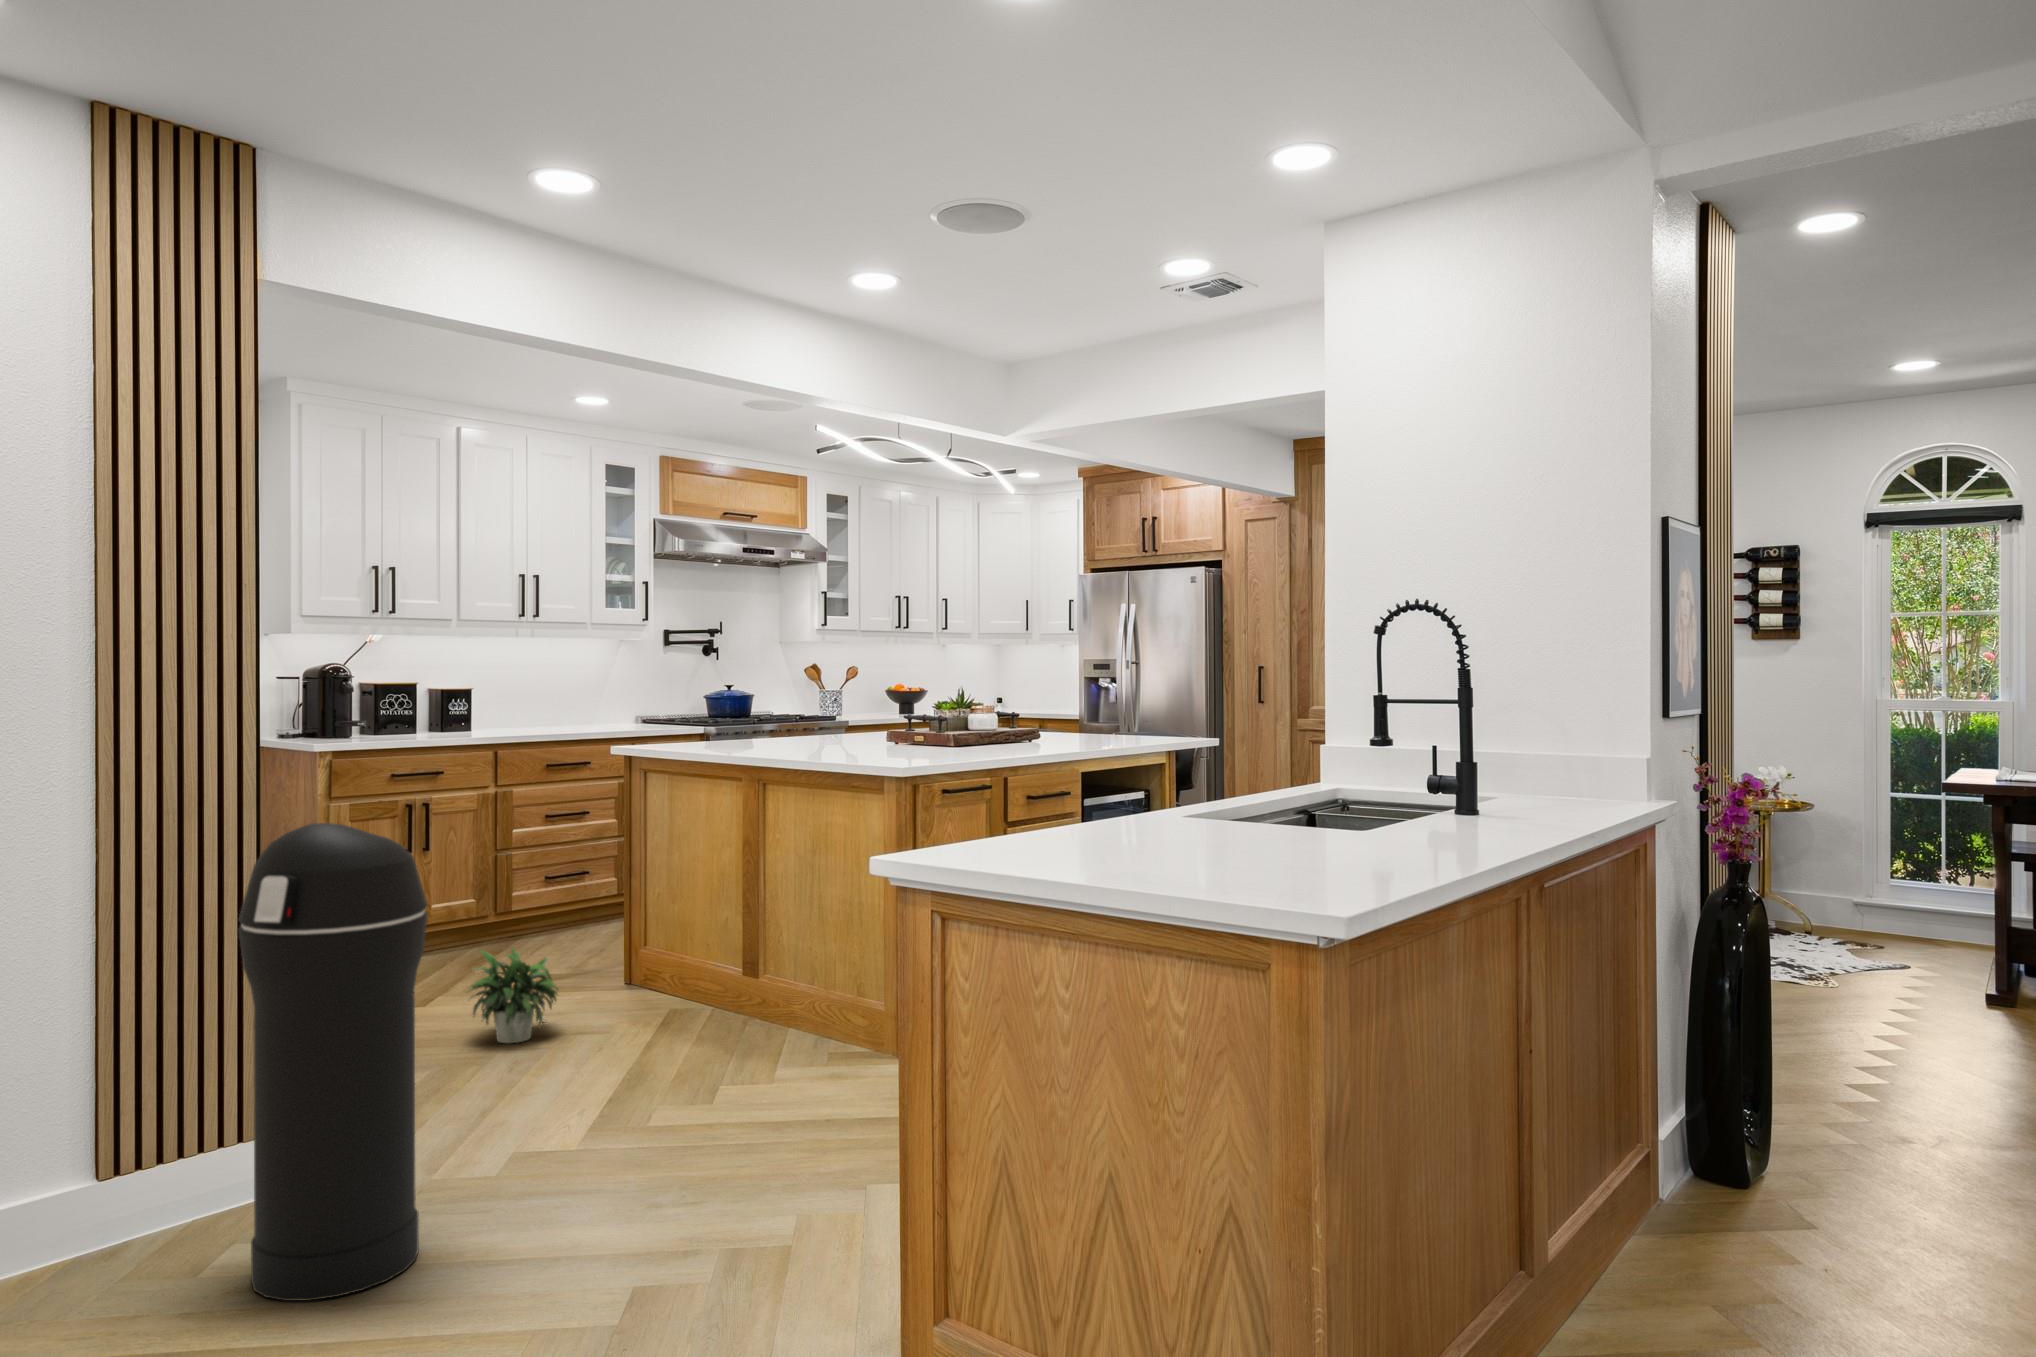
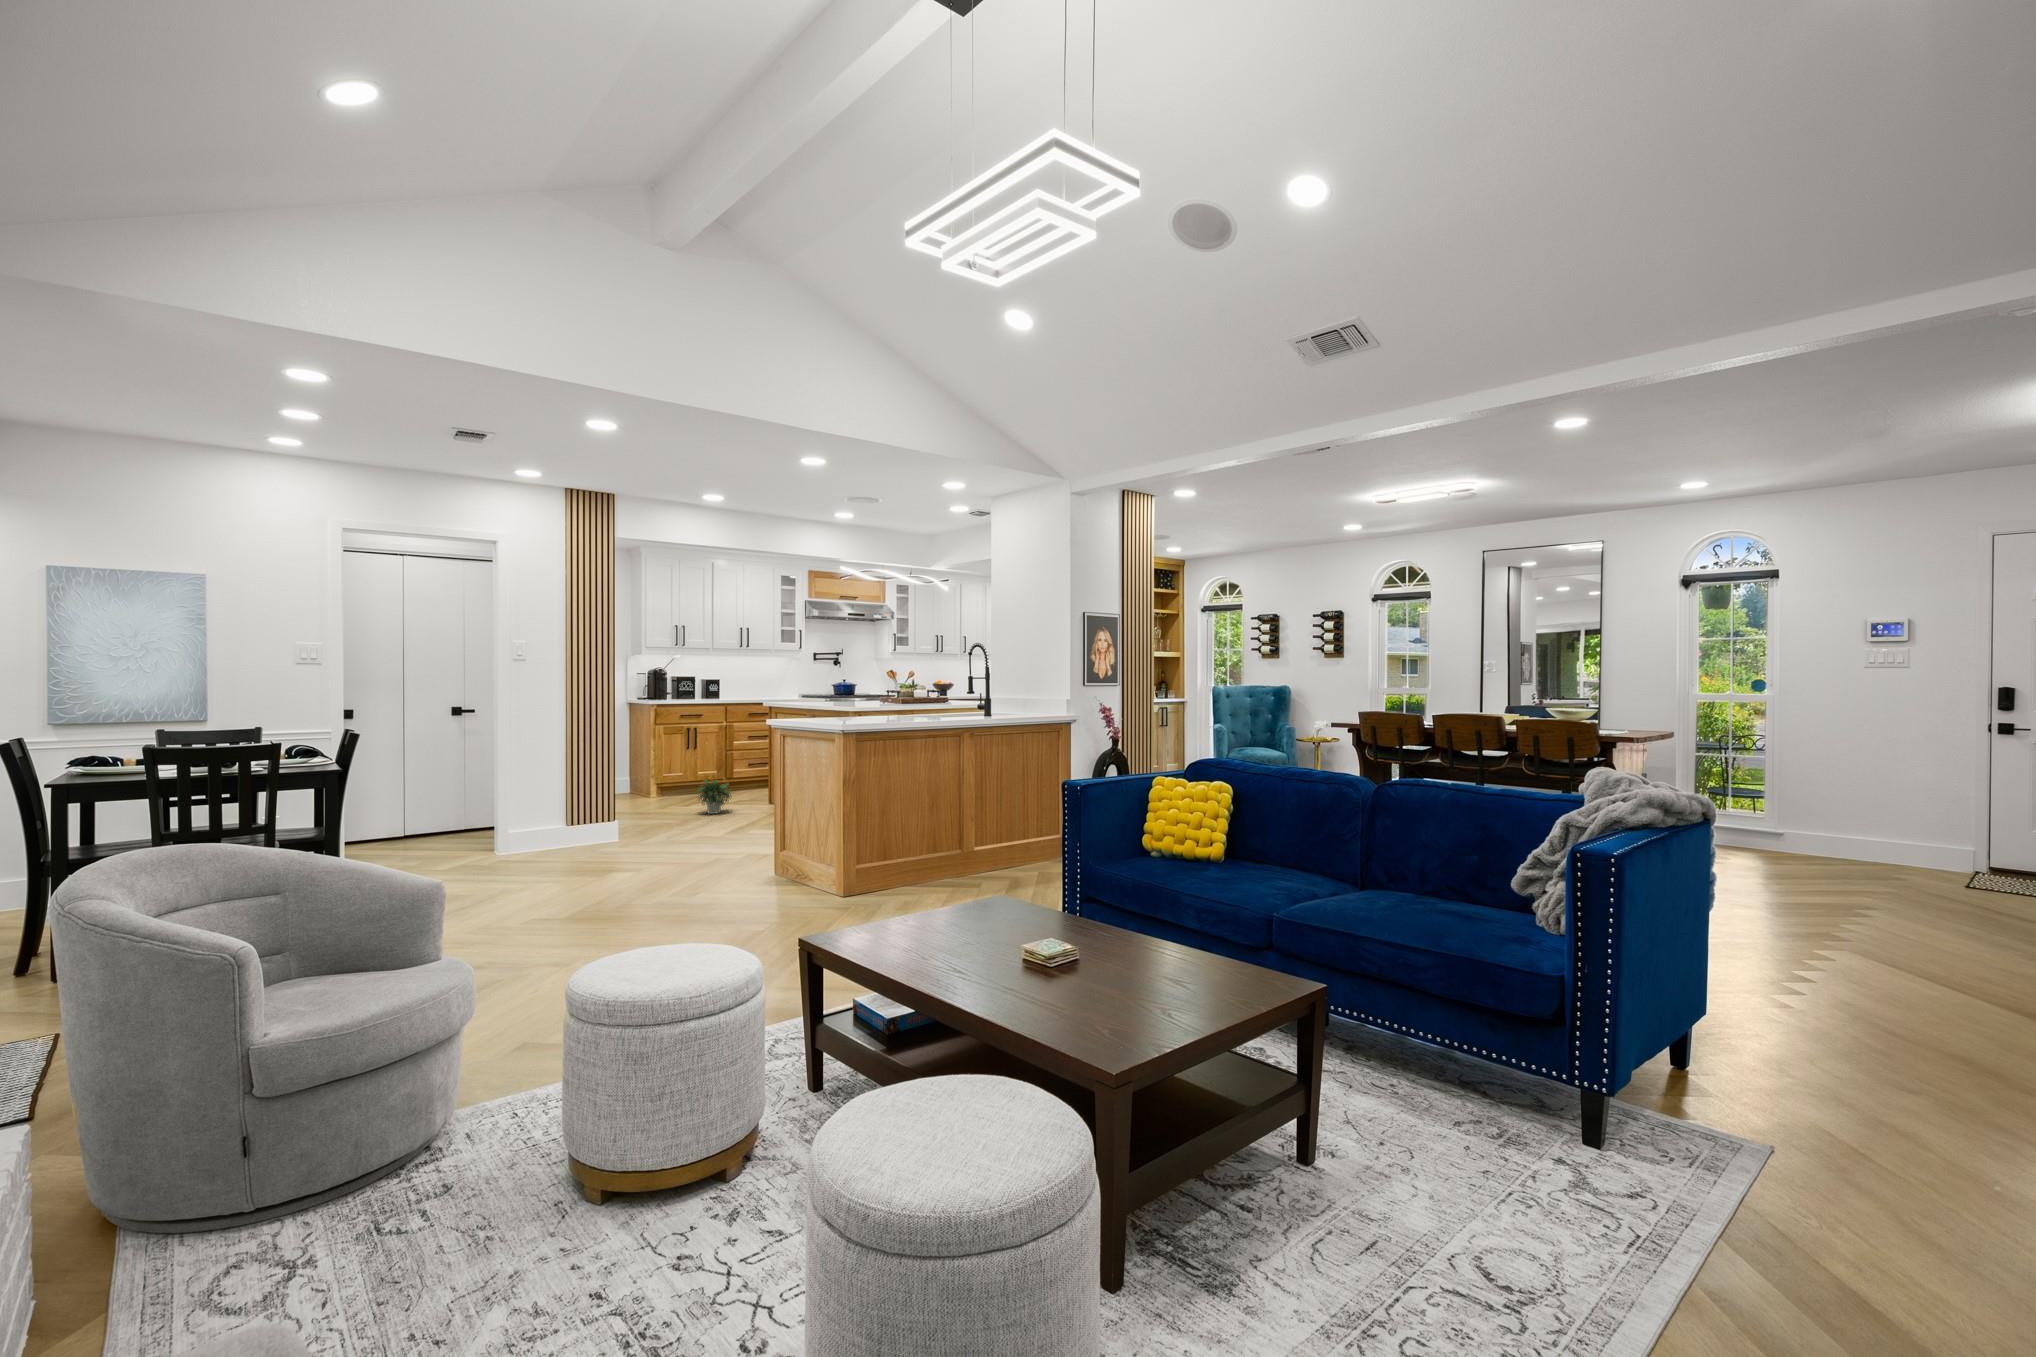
trash can: present [238,823,428,1301] -> none [603,715,660,858]

